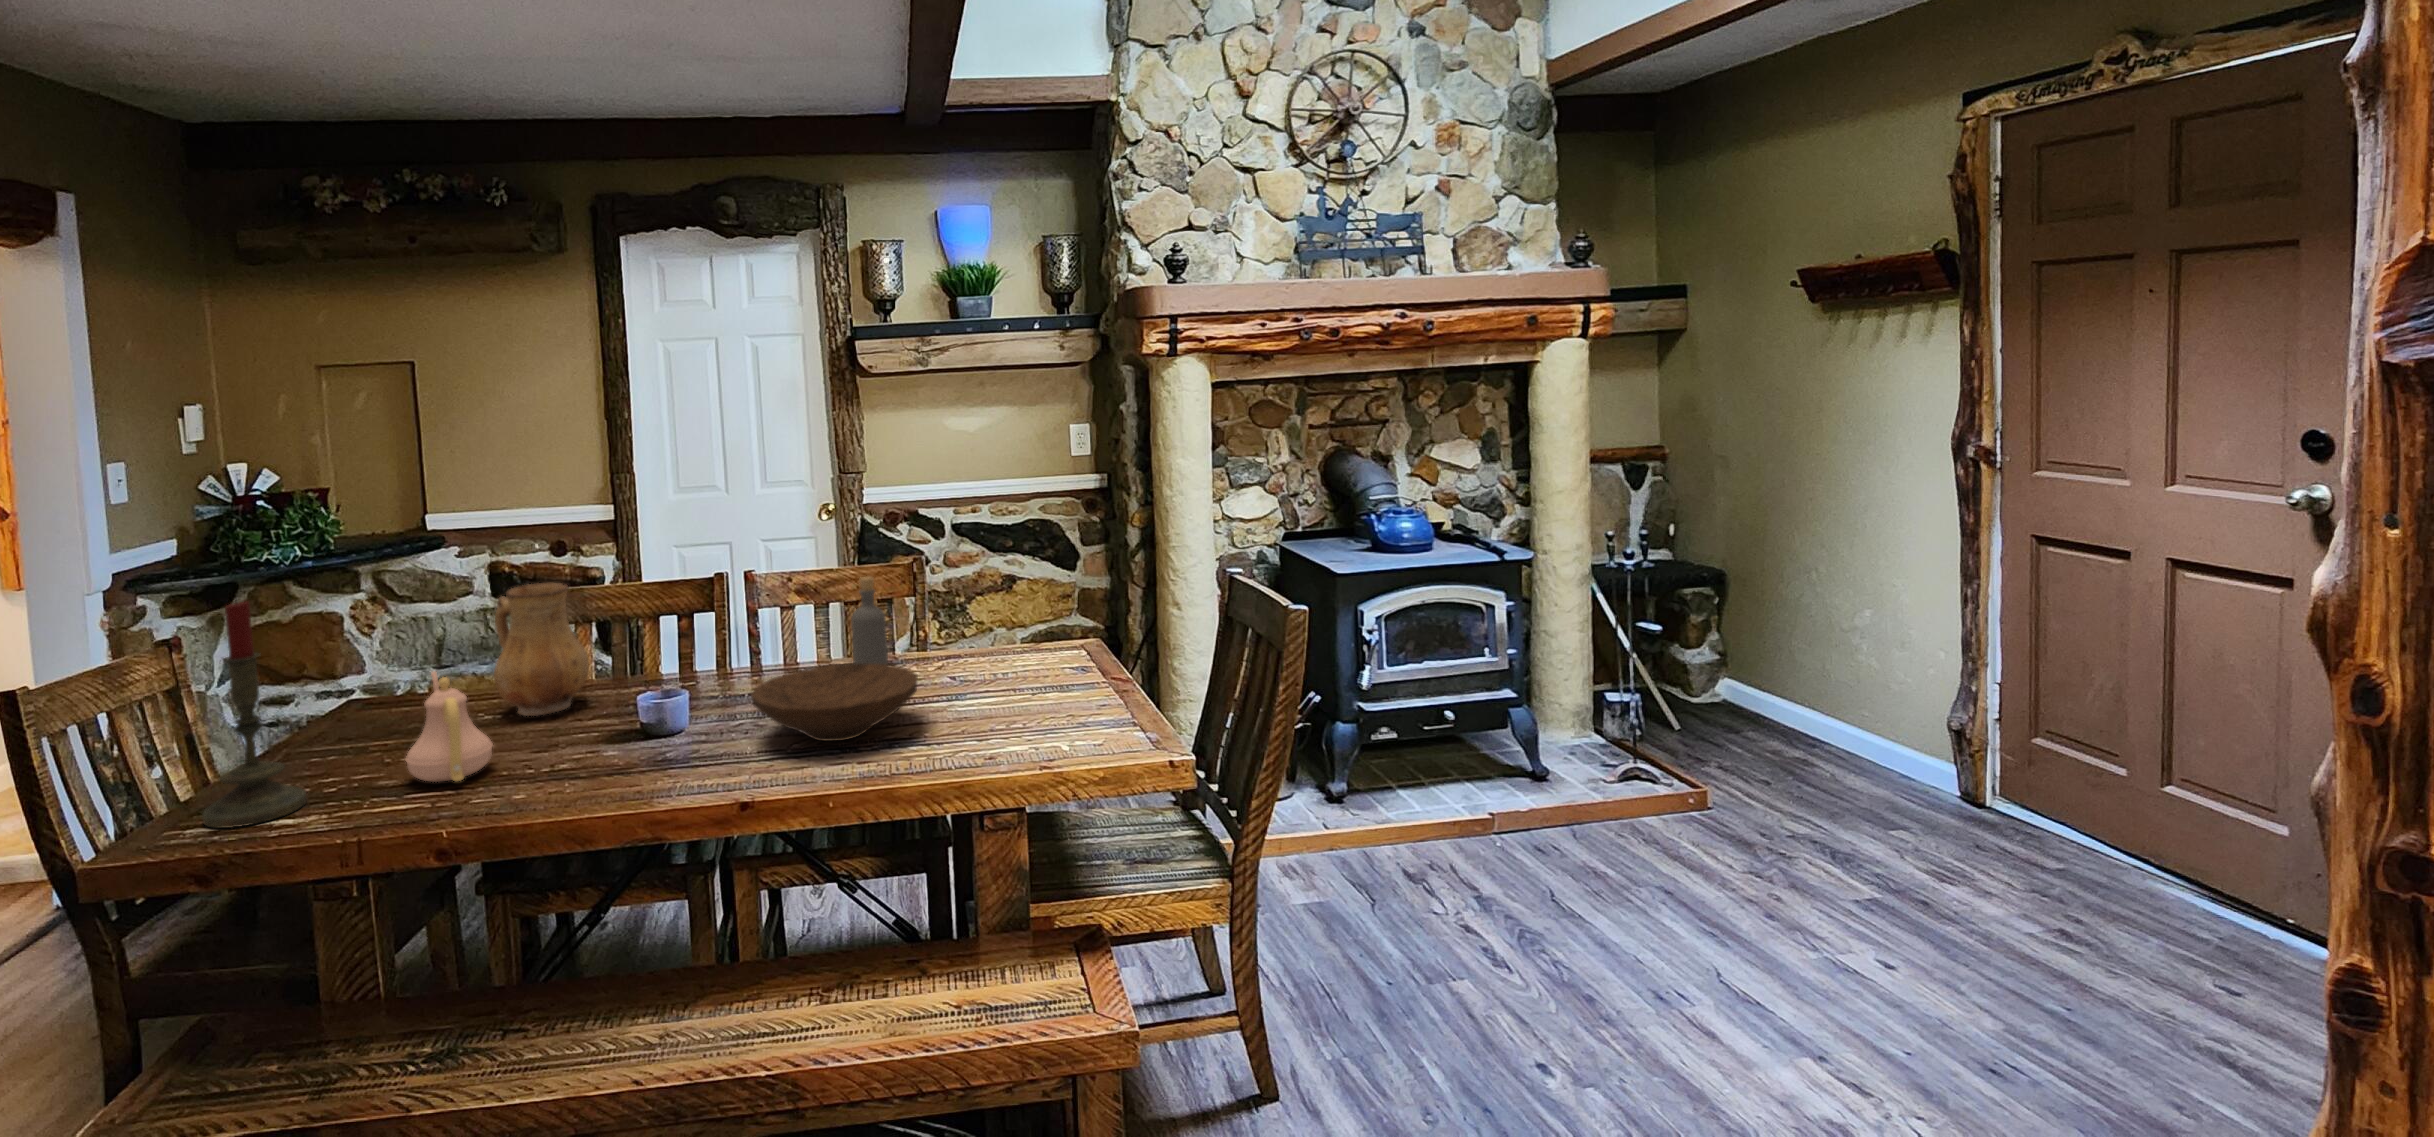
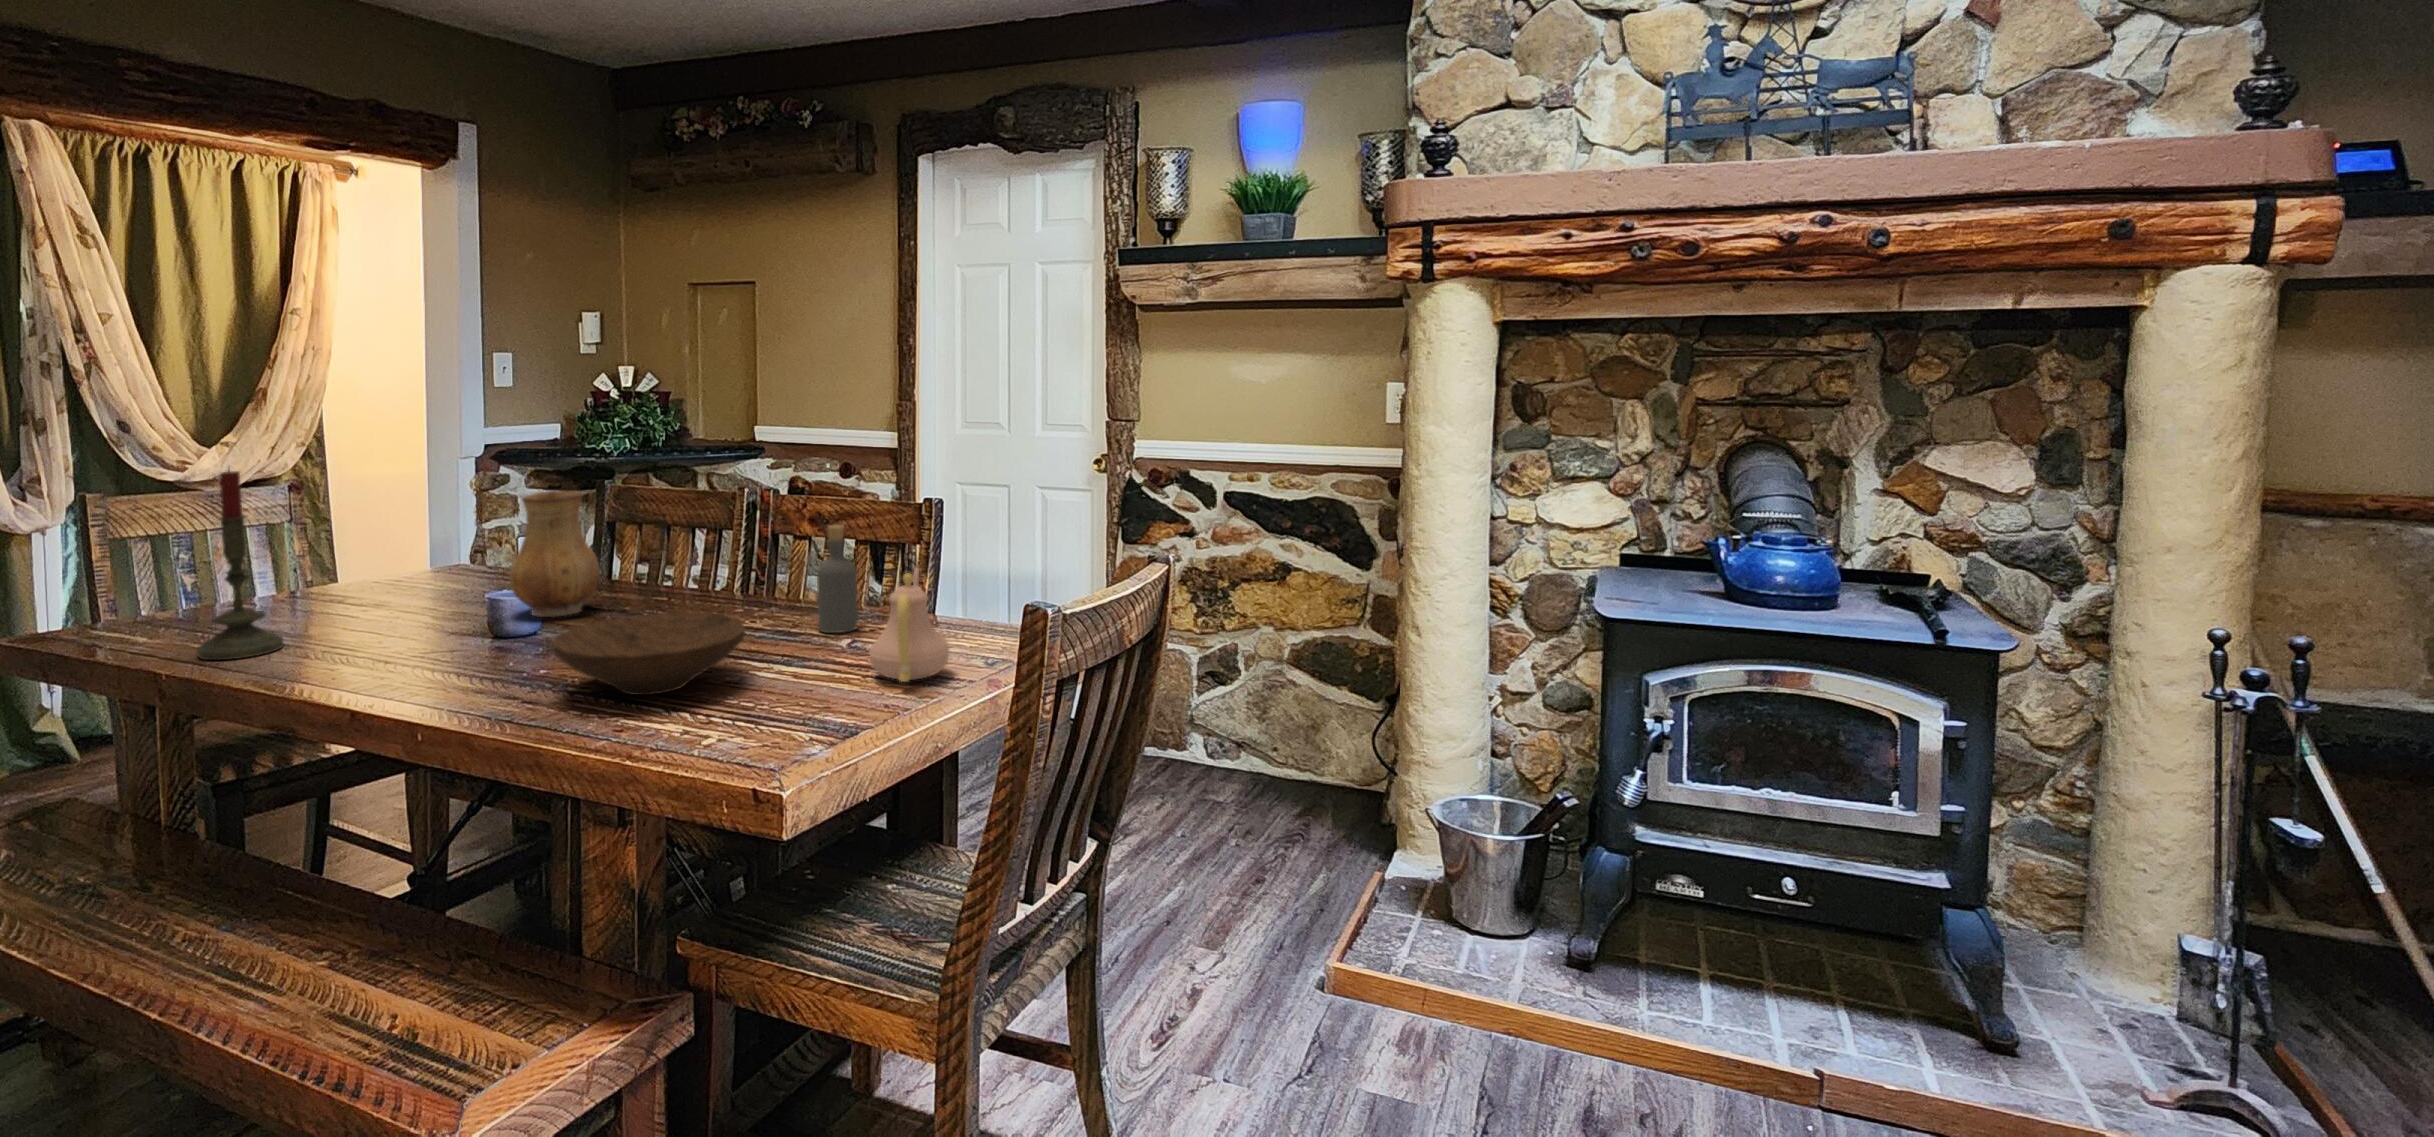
teapot: present [406,672,493,782] -> present [869,568,950,682]

